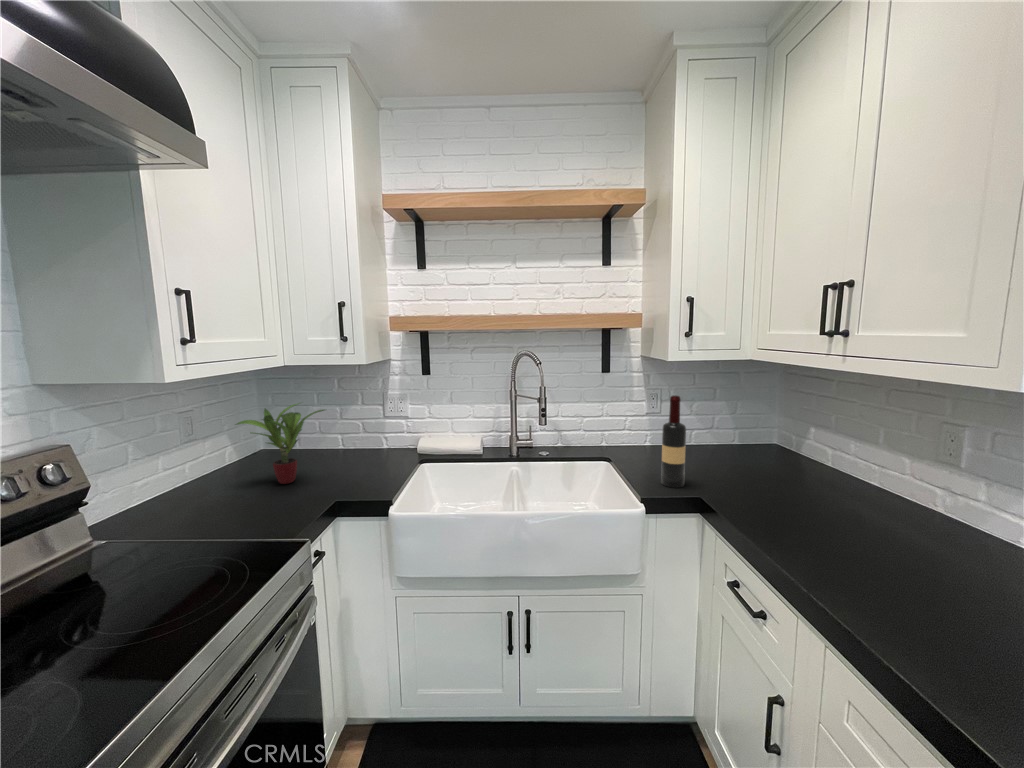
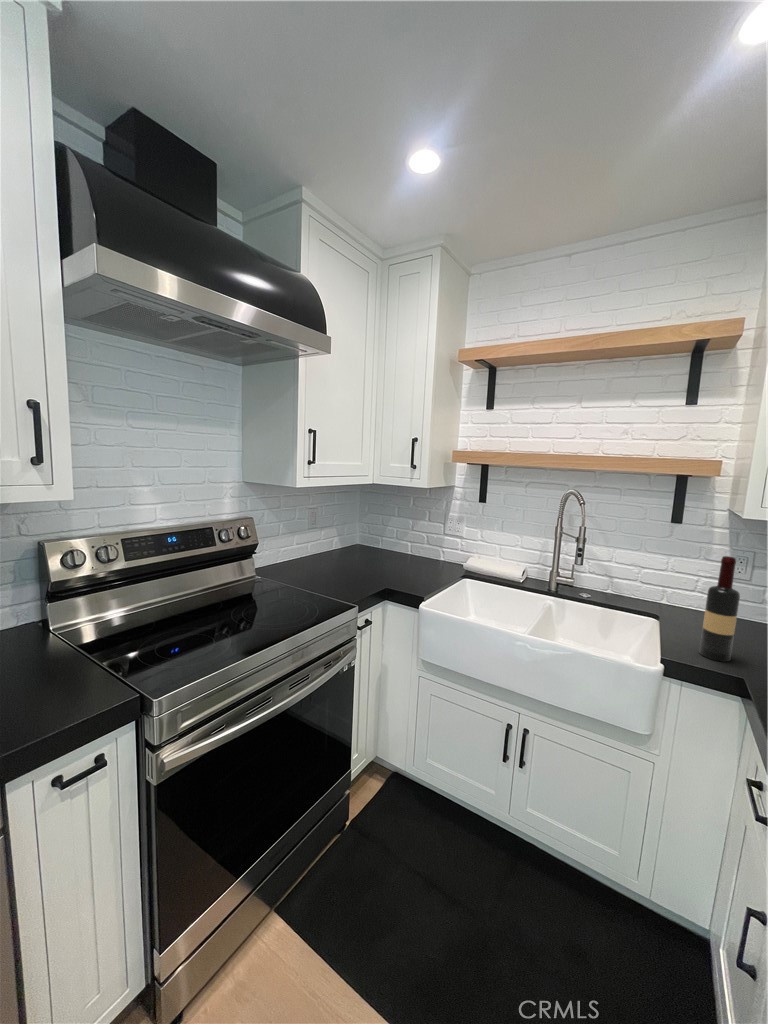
potted plant: present [235,403,324,484] -> none [337,512,395,570]

